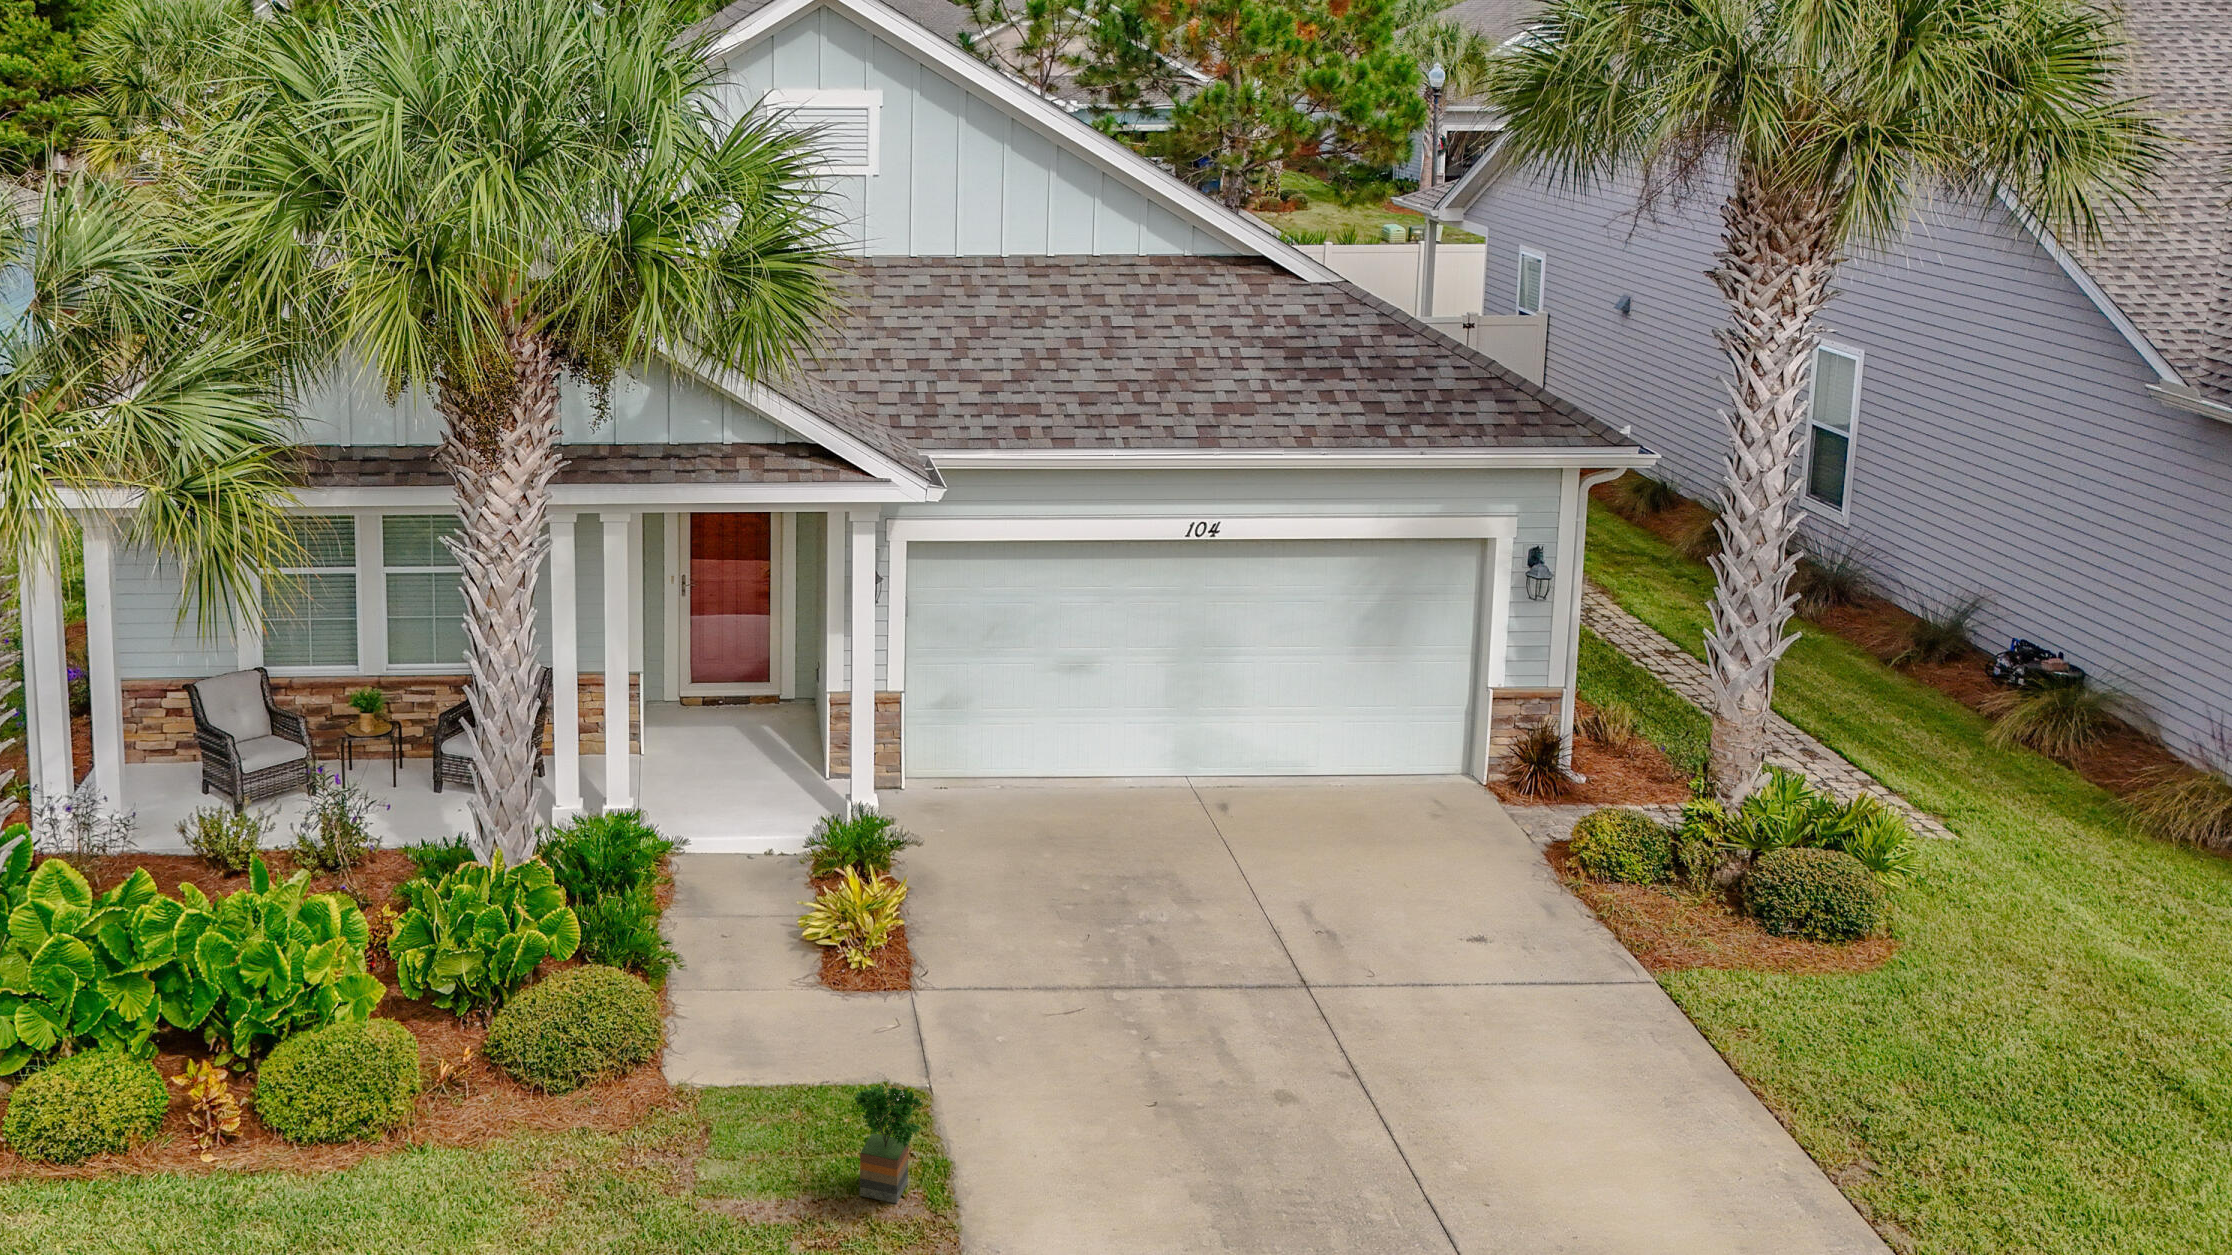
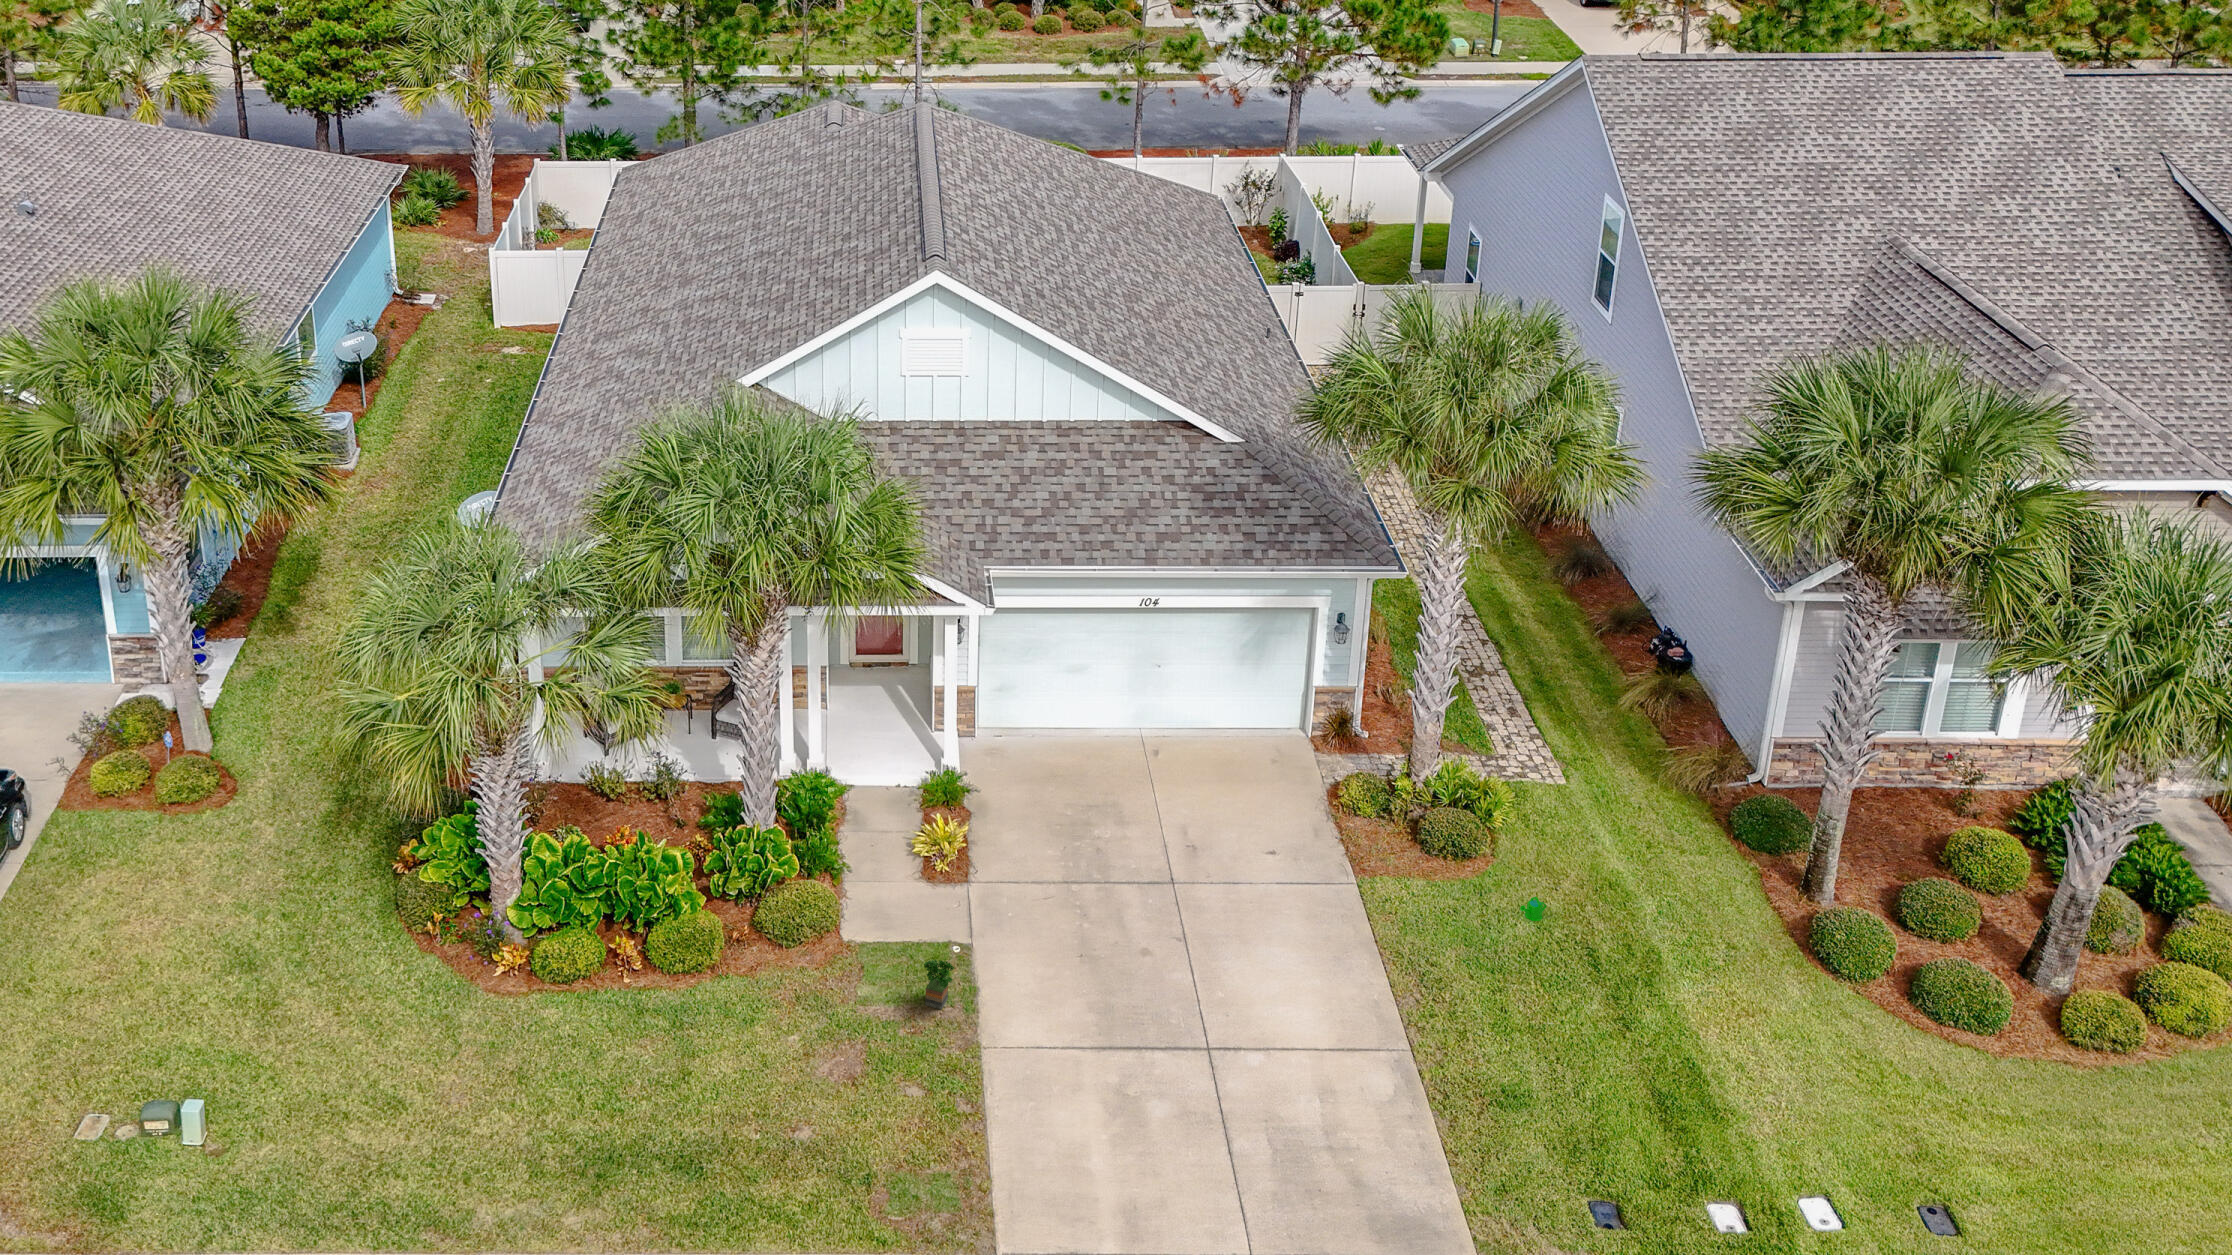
watering can: none [2024,973,2069,1024] -> present [1520,897,1547,921]

